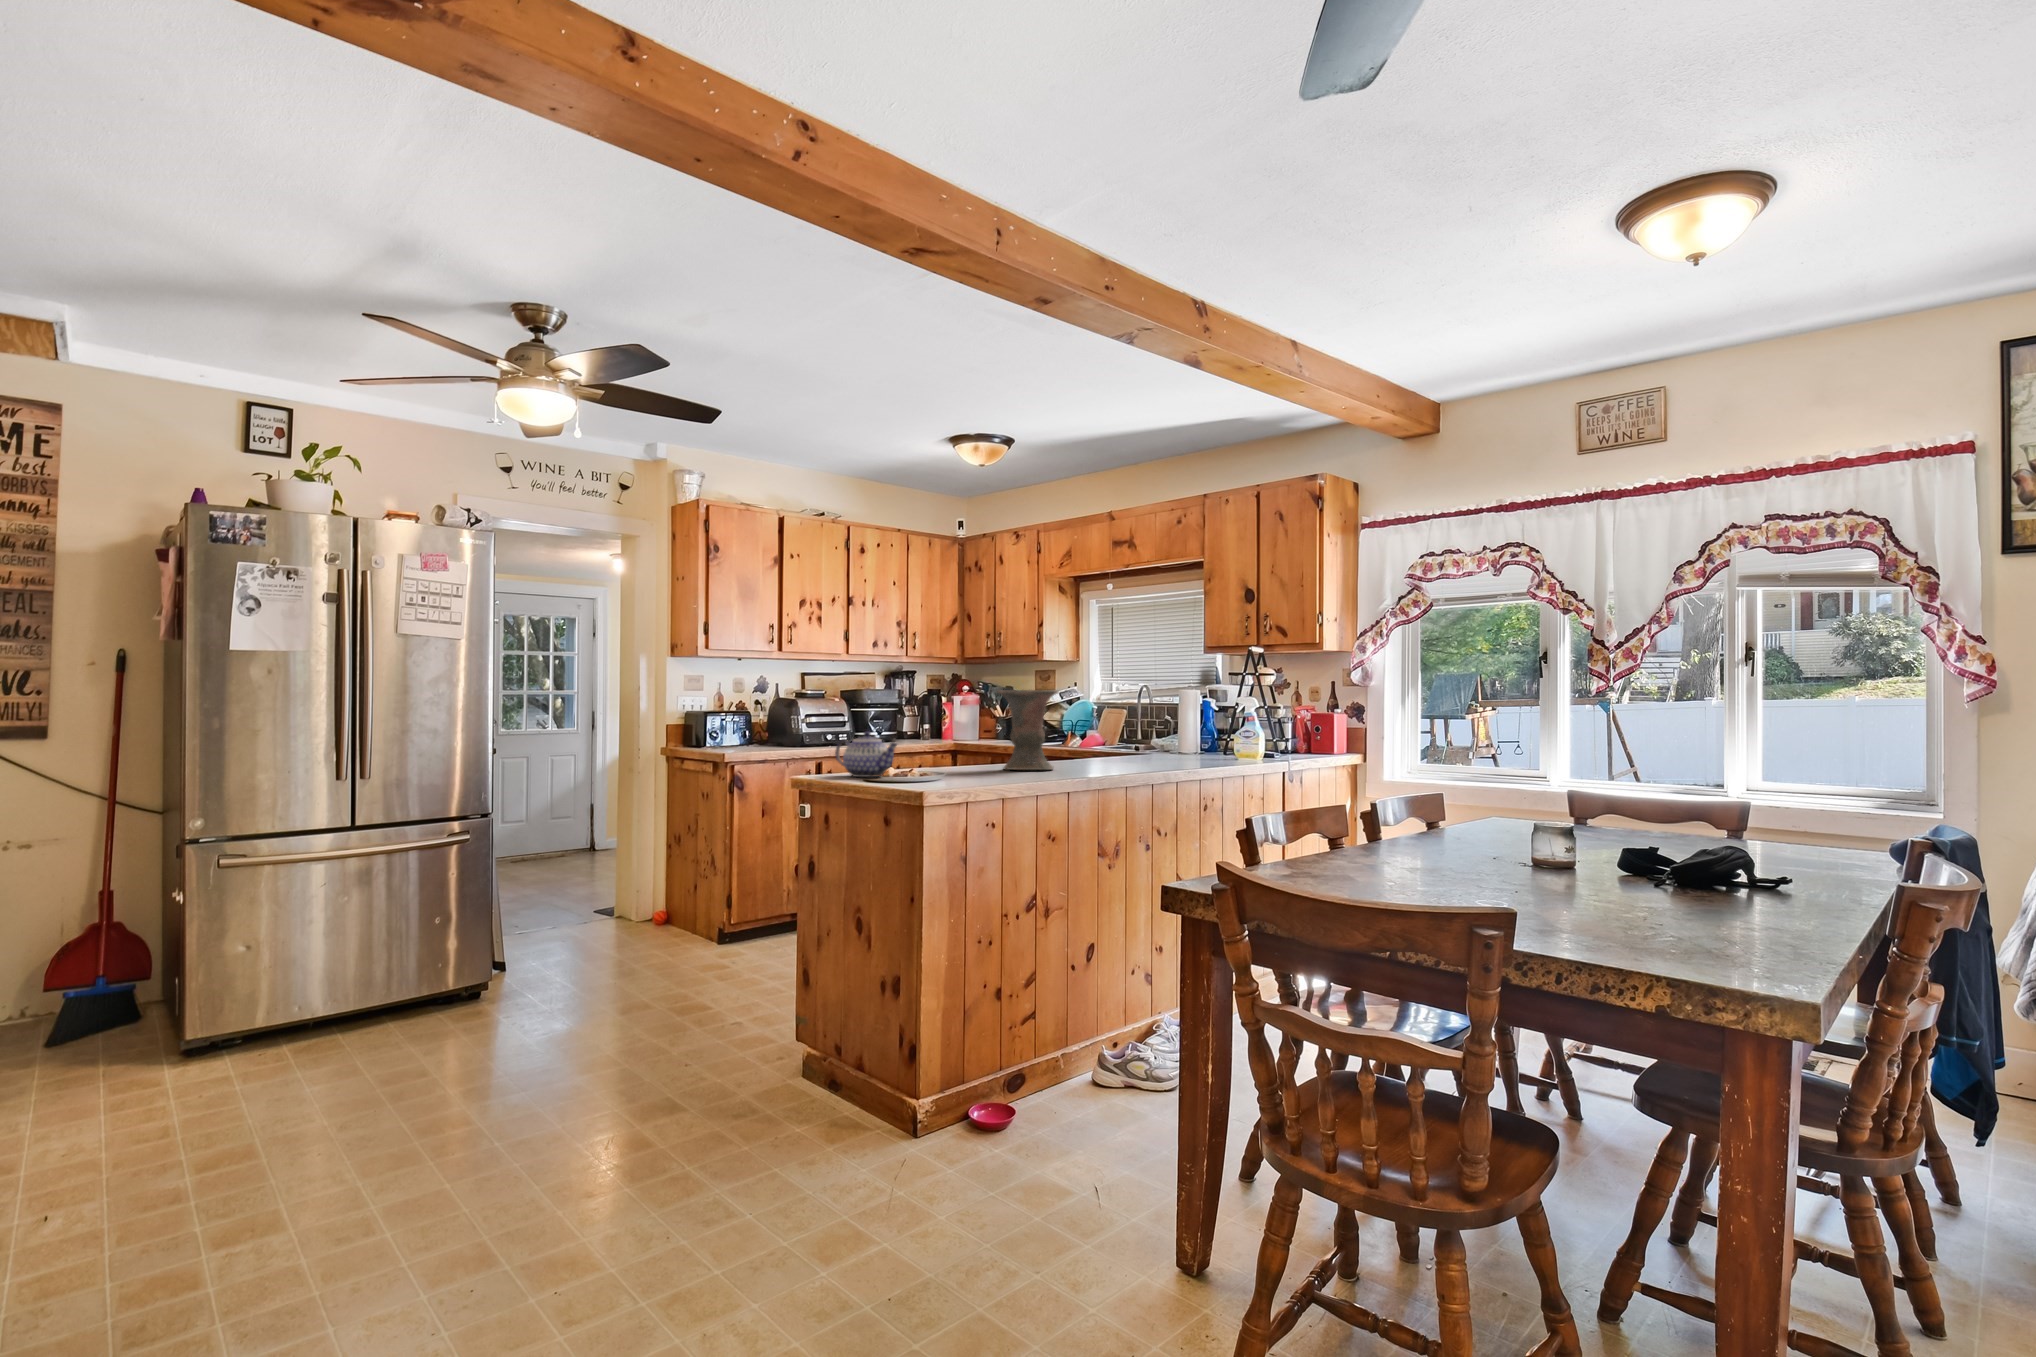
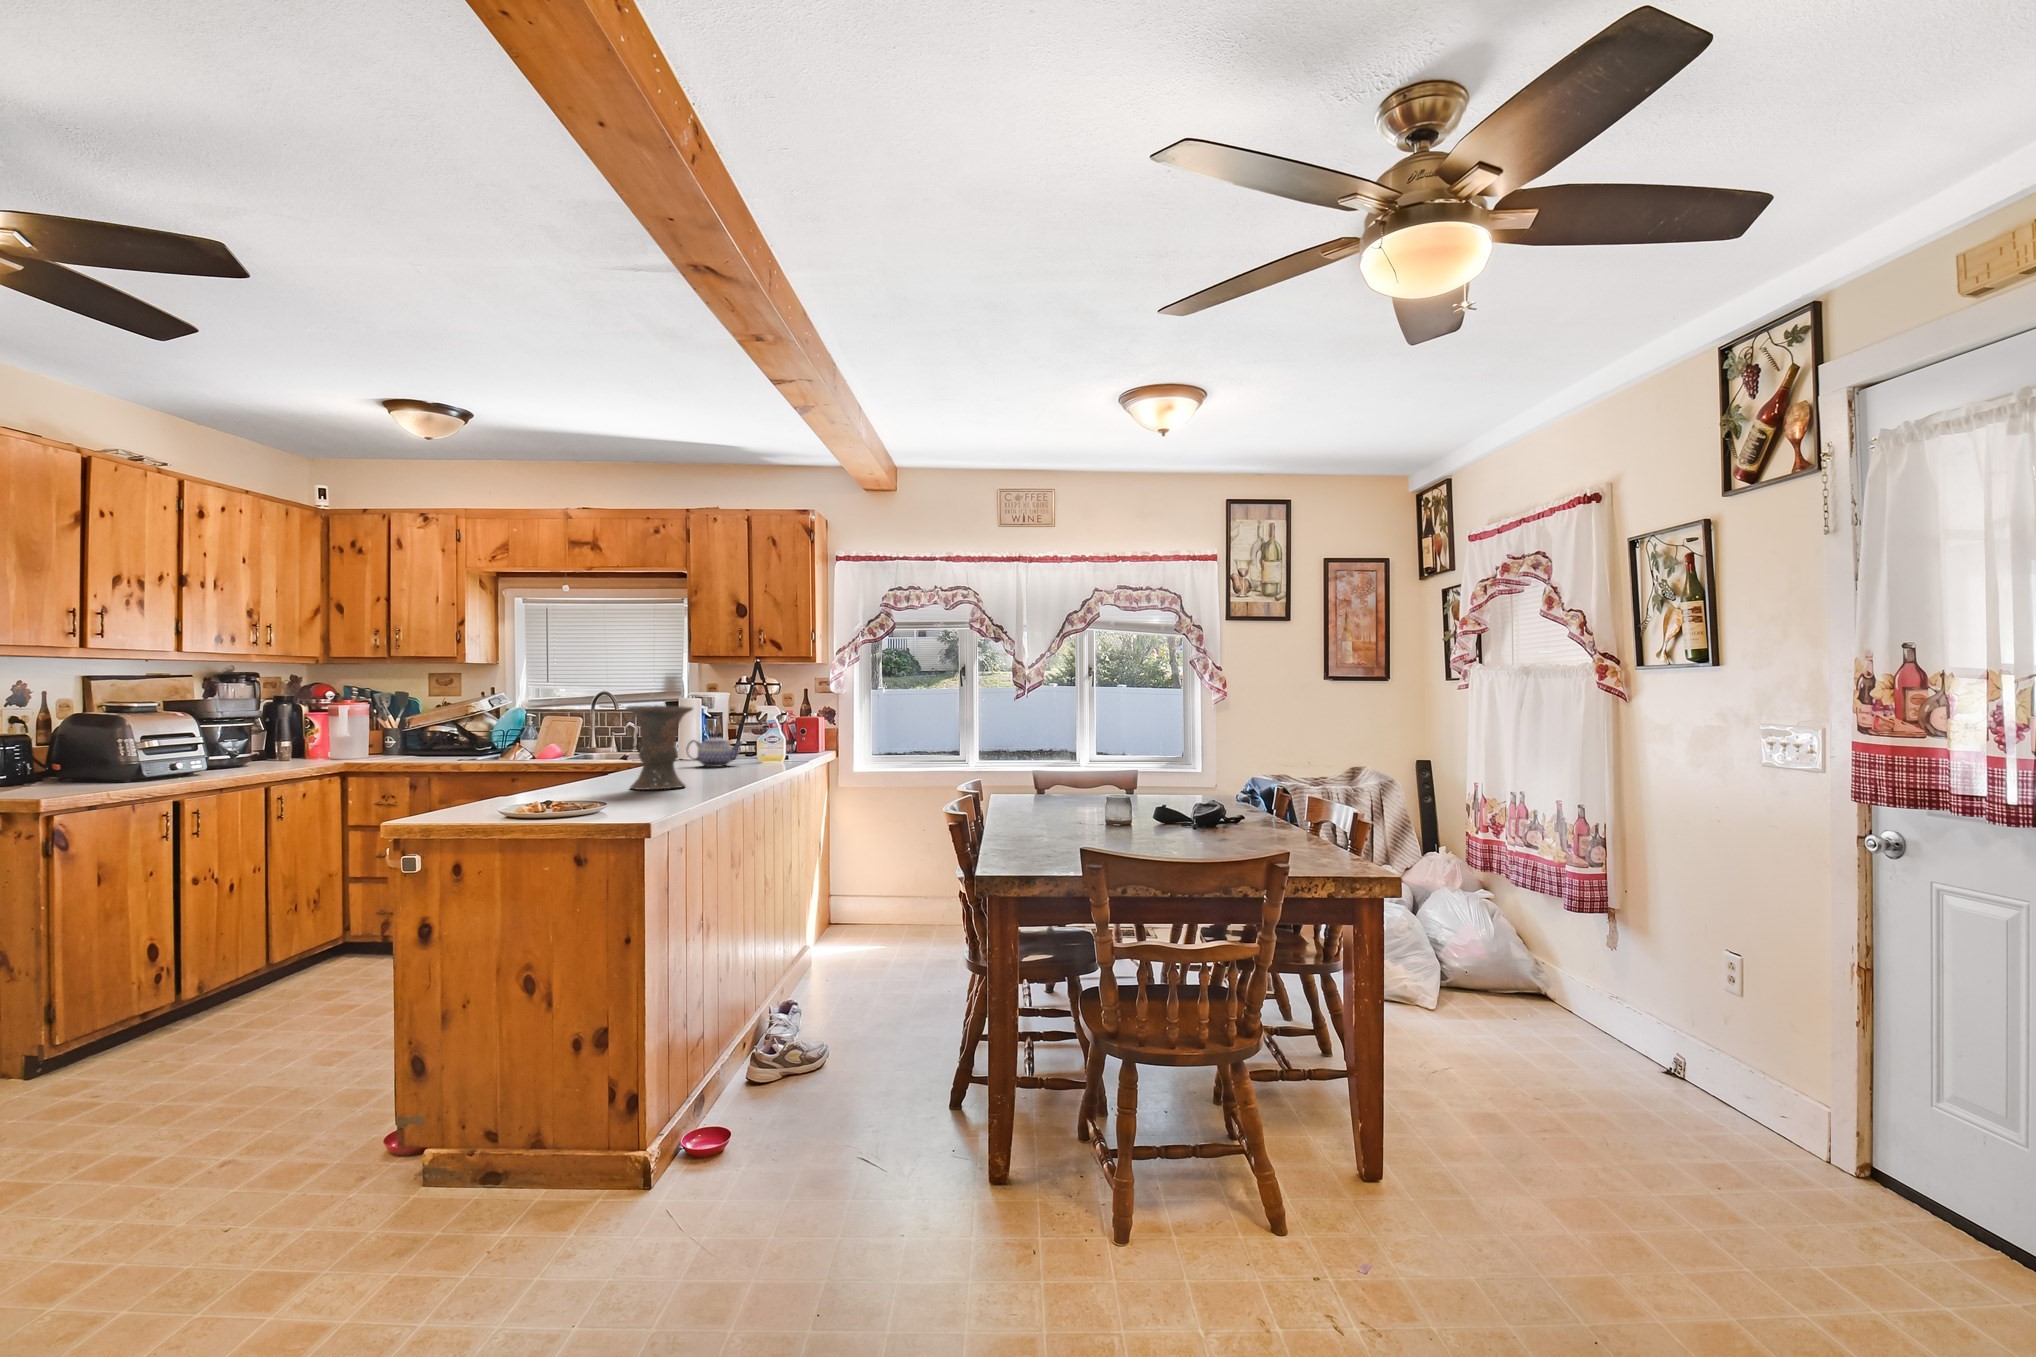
teapot: present [835,731,897,777] -> present [686,733,742,767]

